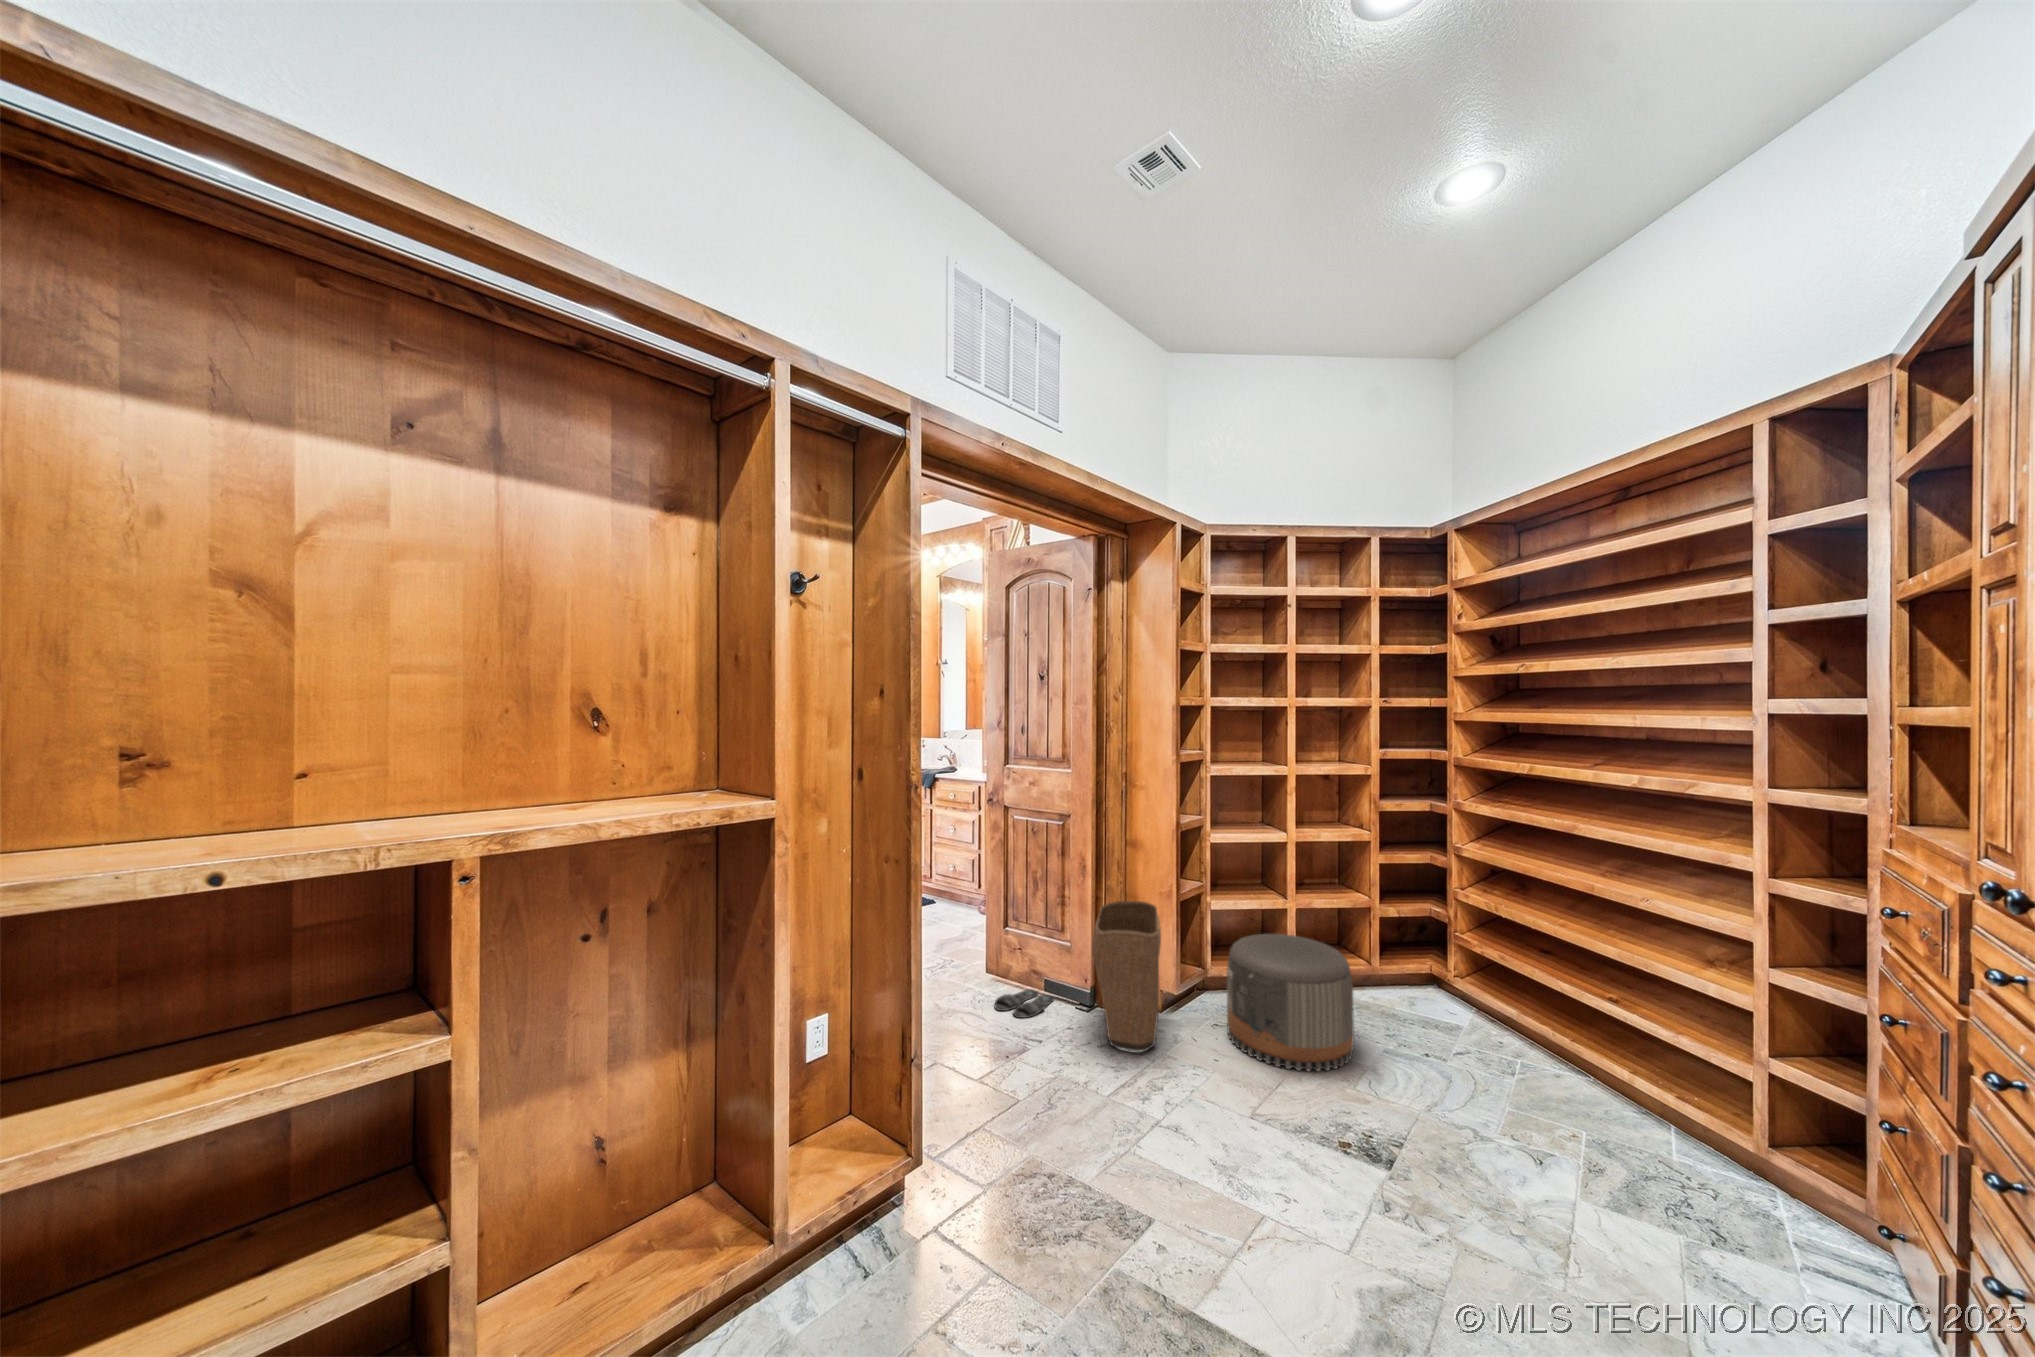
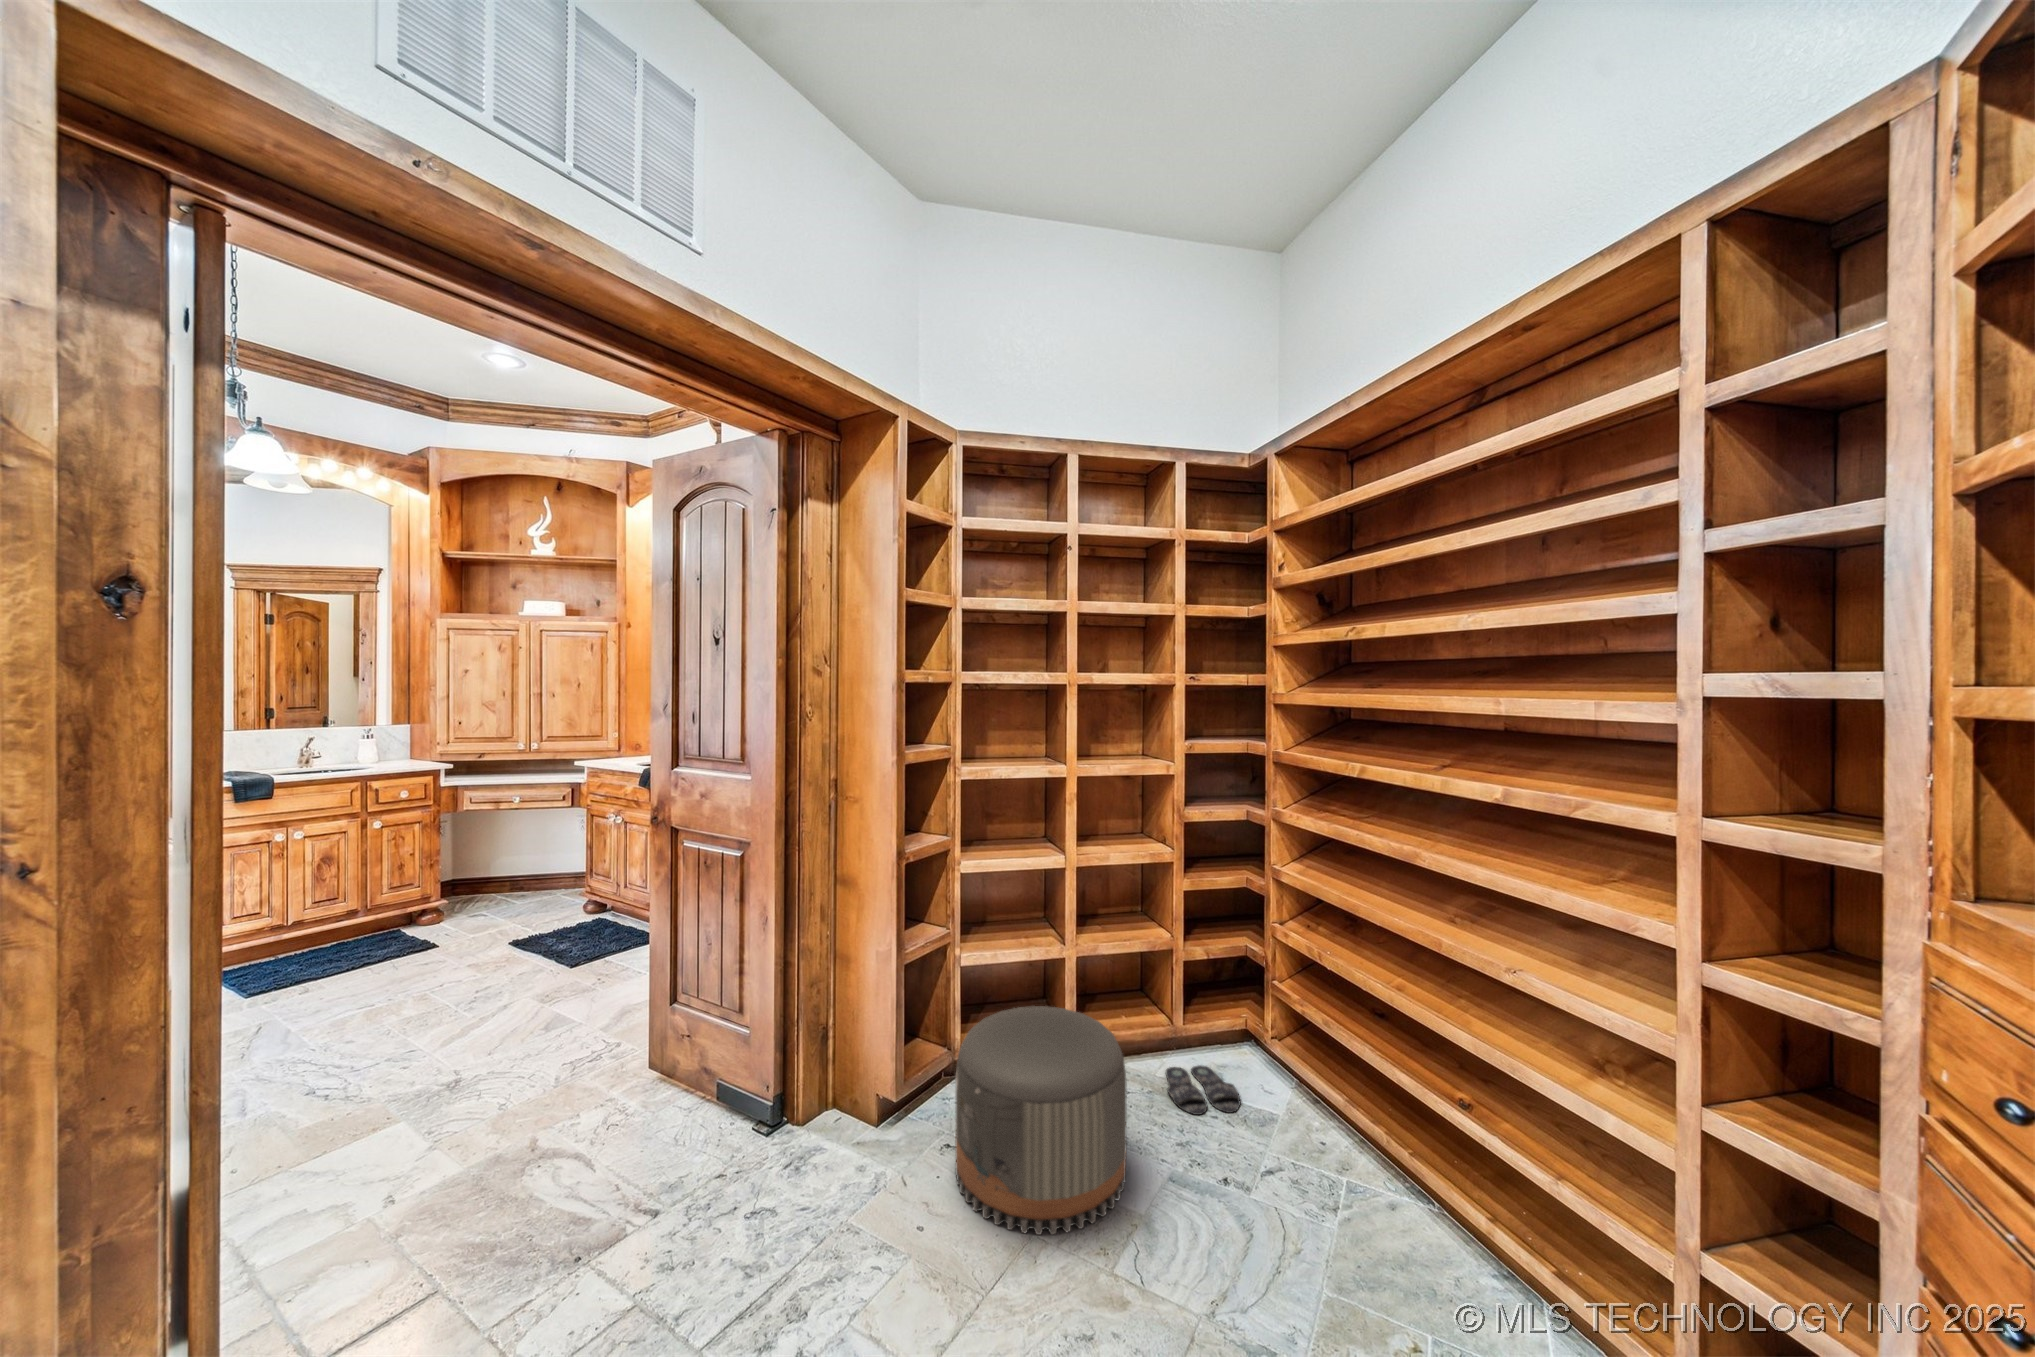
laundry basket: present [1093,901,1161,1051] -> none [741,970,868,1223]
slippers: present [995,990,1054,1018] -> present [1166,1065,1240,1115]

